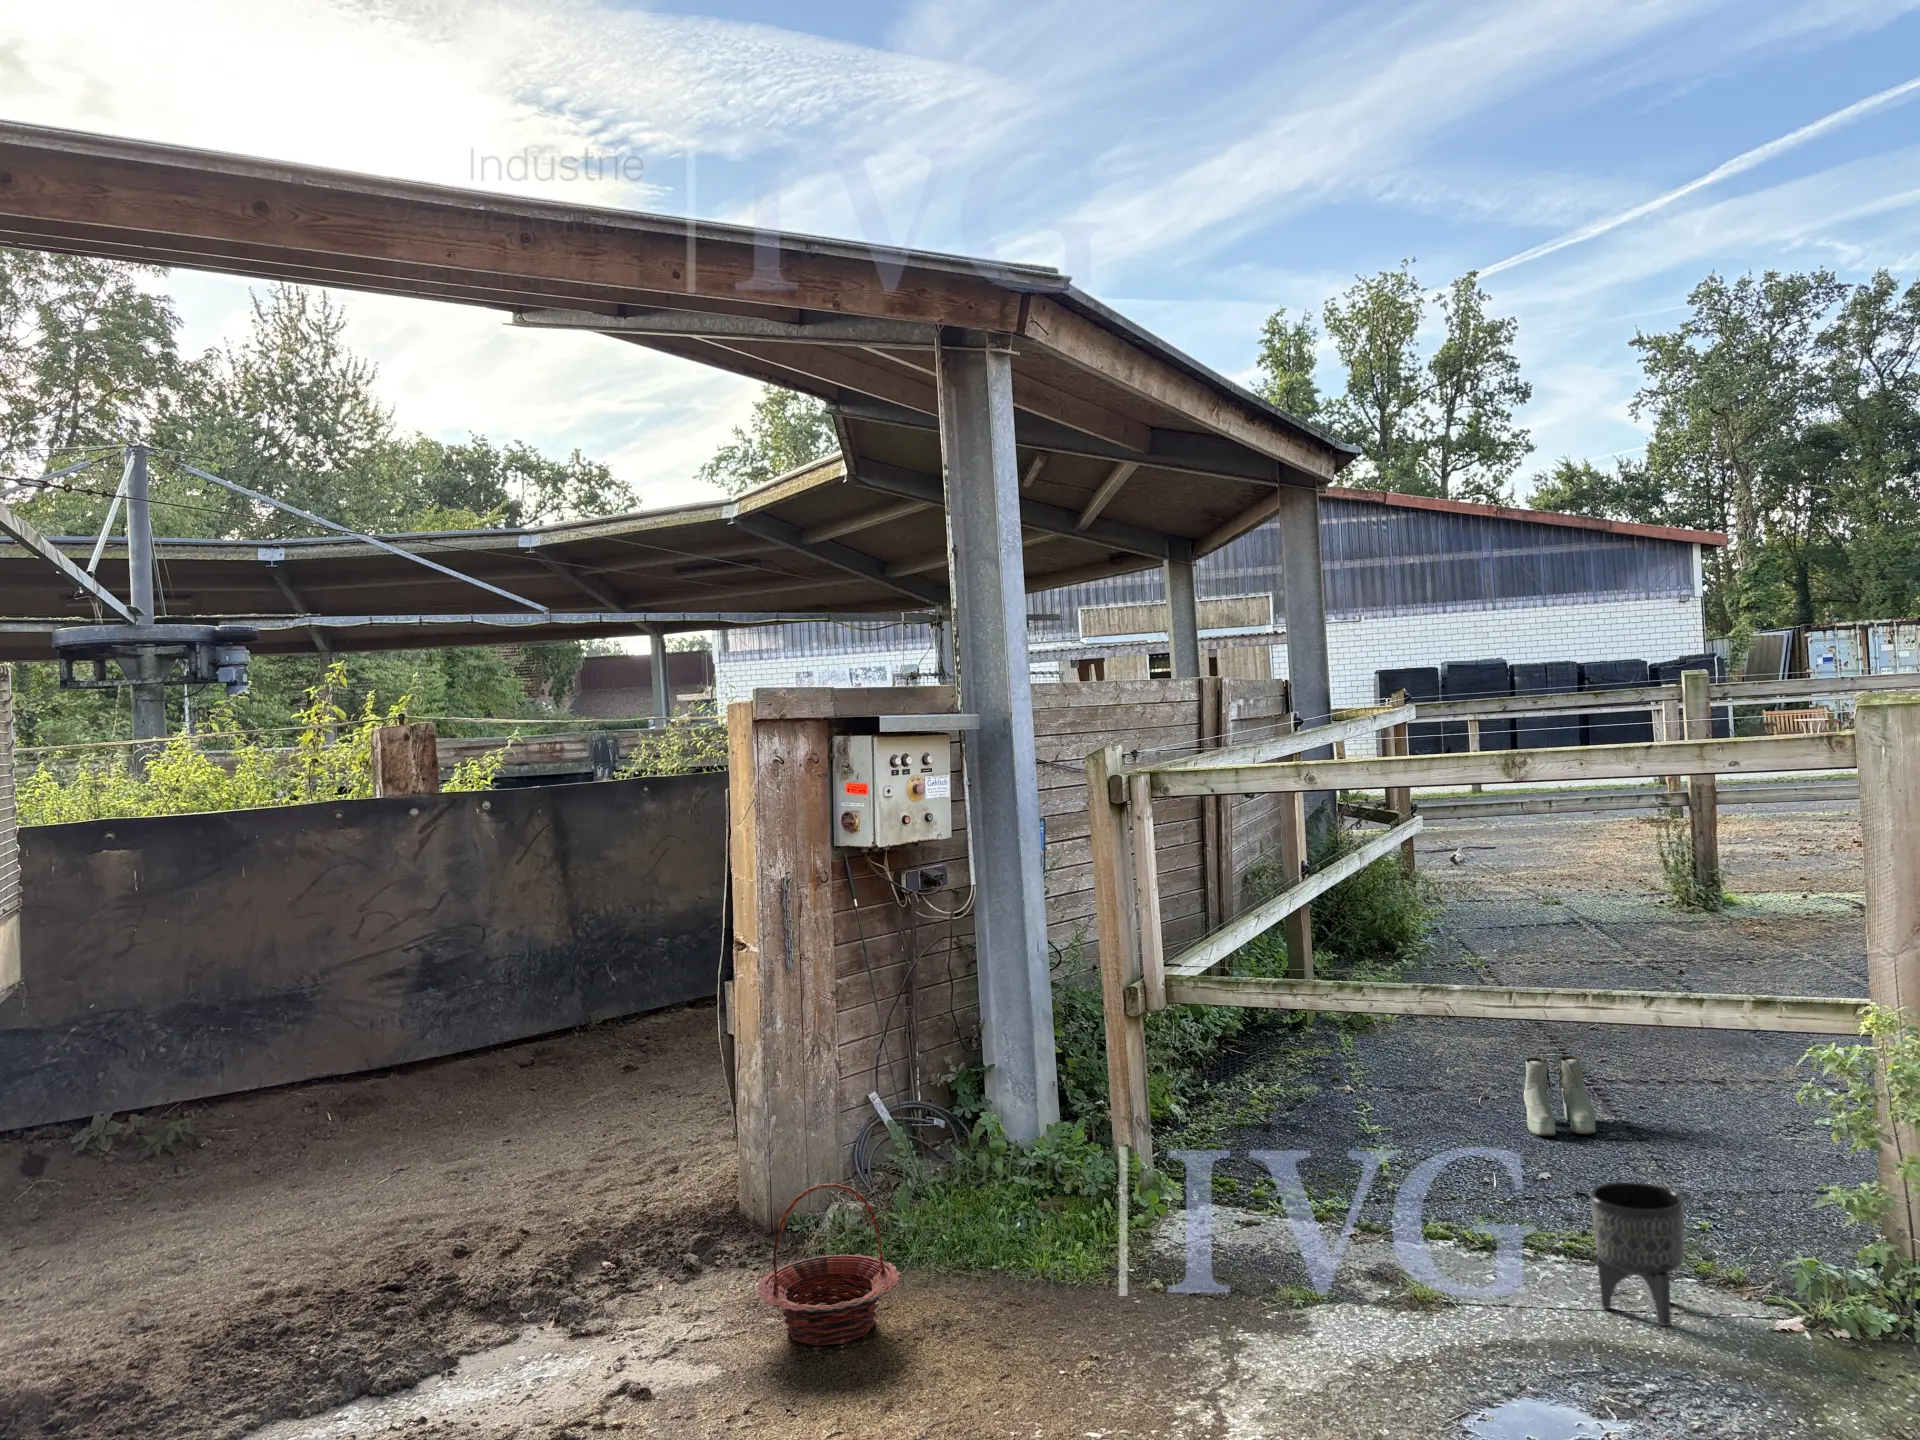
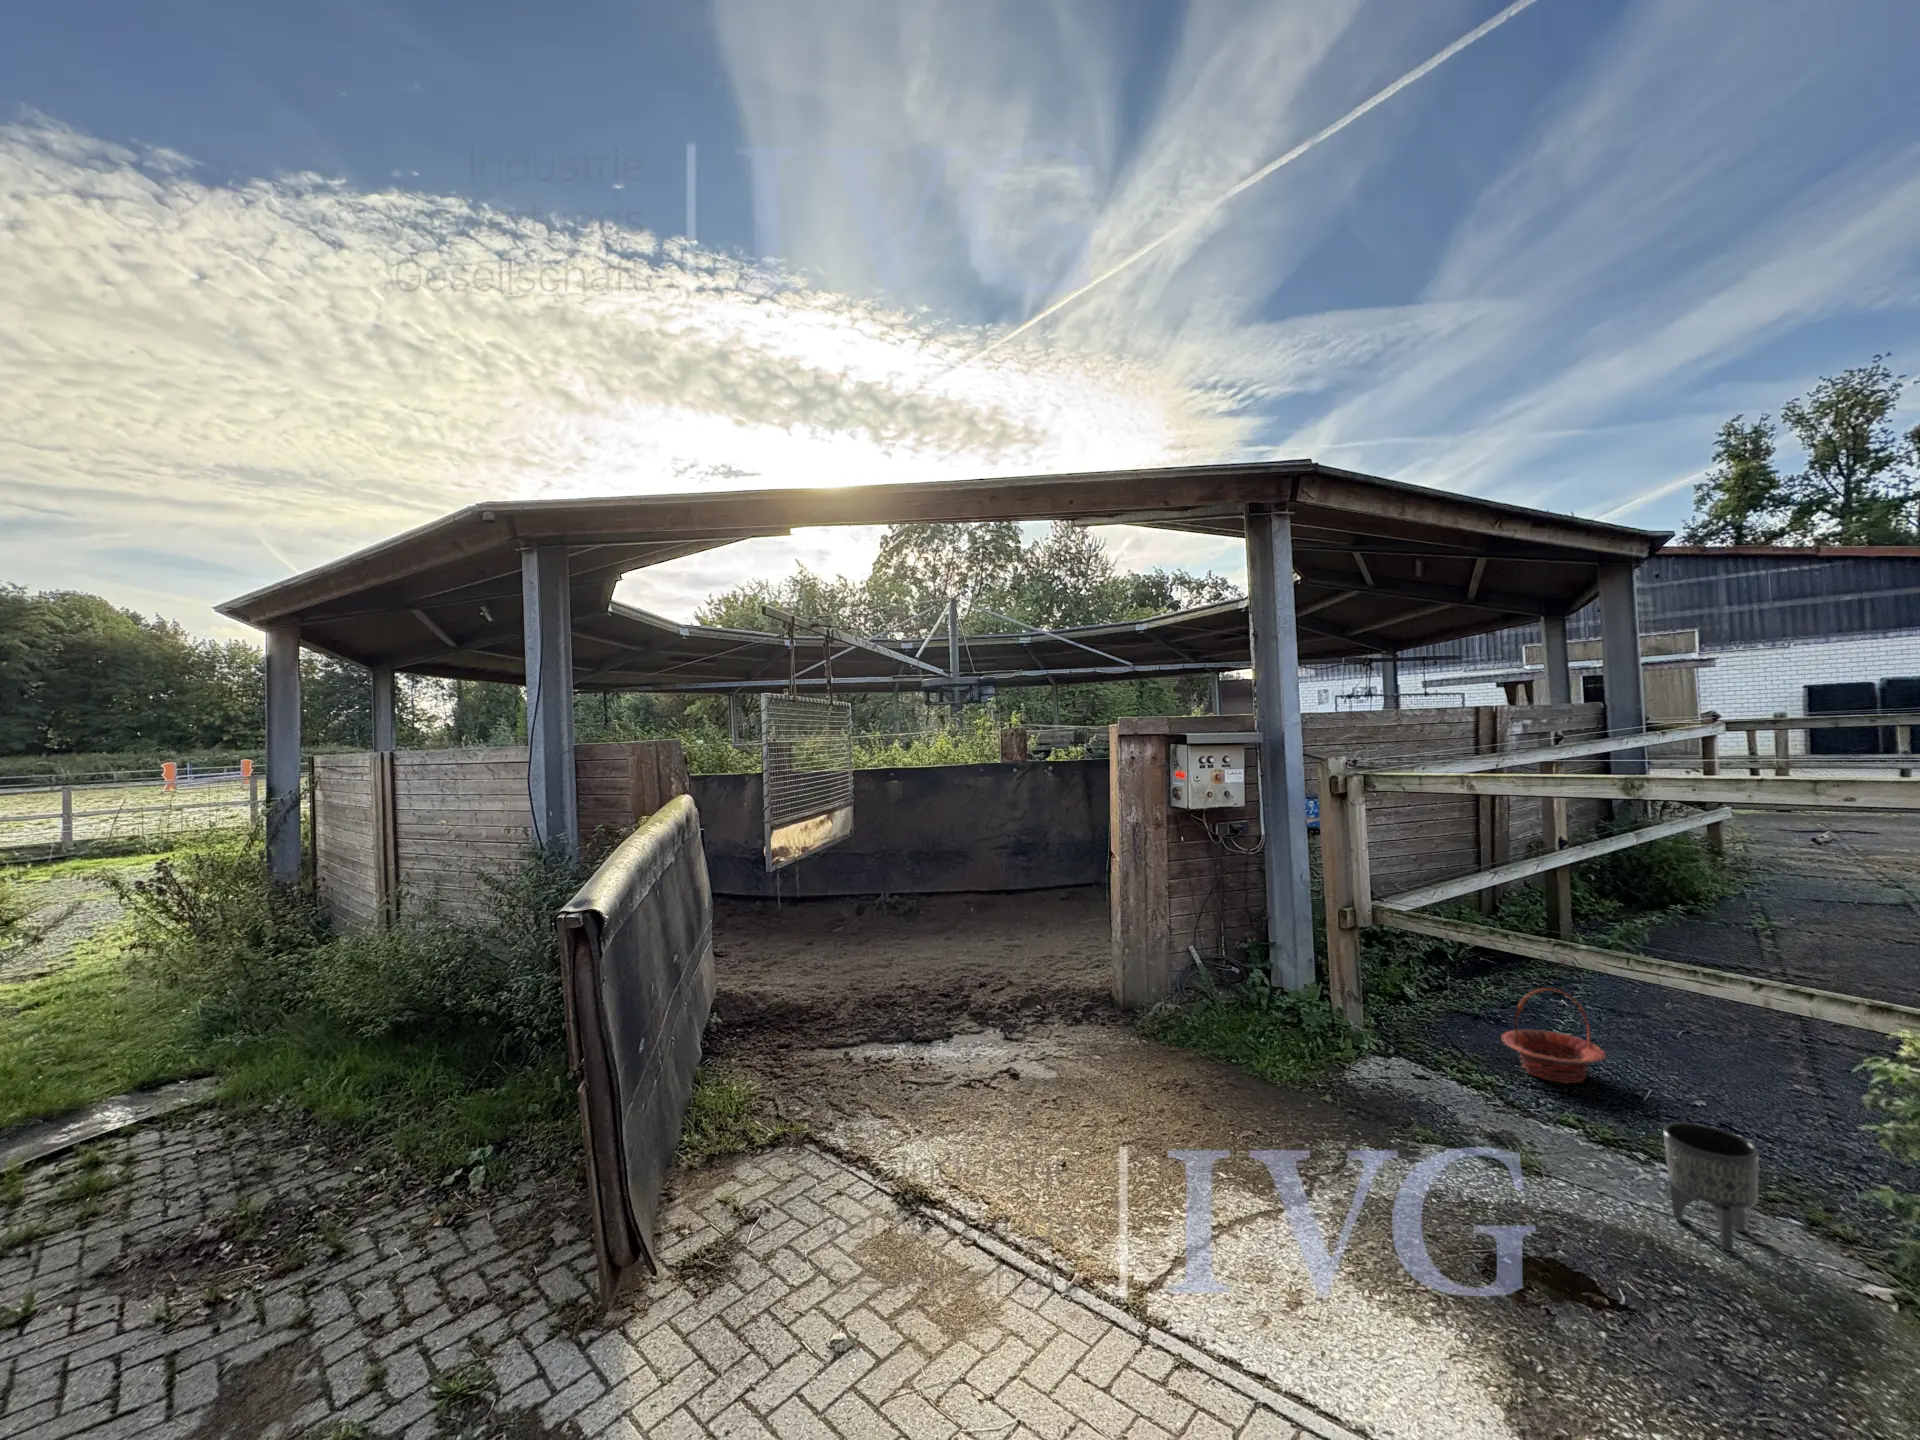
boots: present [1524,1056,1596,1136] -> none [1726,1014,1801,1087]
basket: present [756,1184,900,1345] -> present [1502,988,1605,1083]

